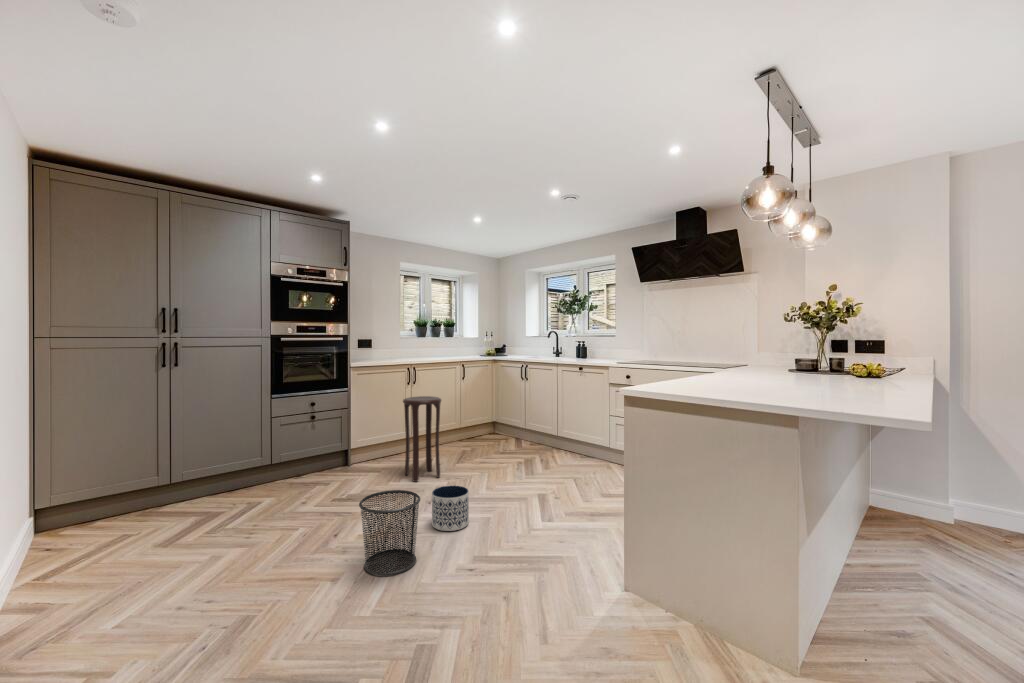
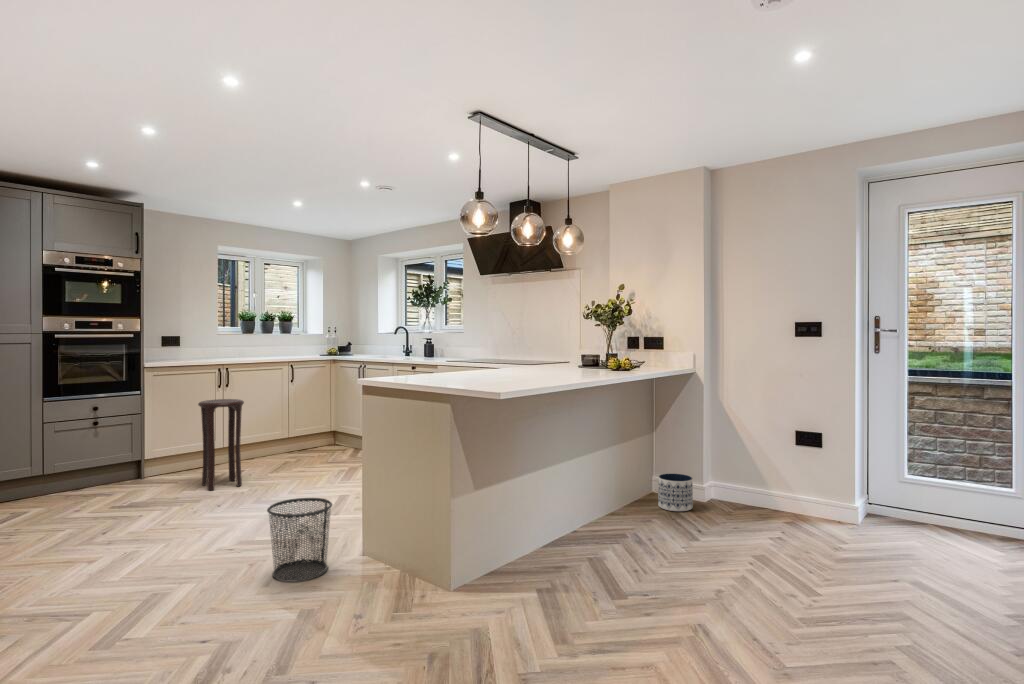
planter: present [432,486,469,531] -> present [658,474,693,511]
waste bin: present [359,490,420,576] -> present [267,498,332,581]

